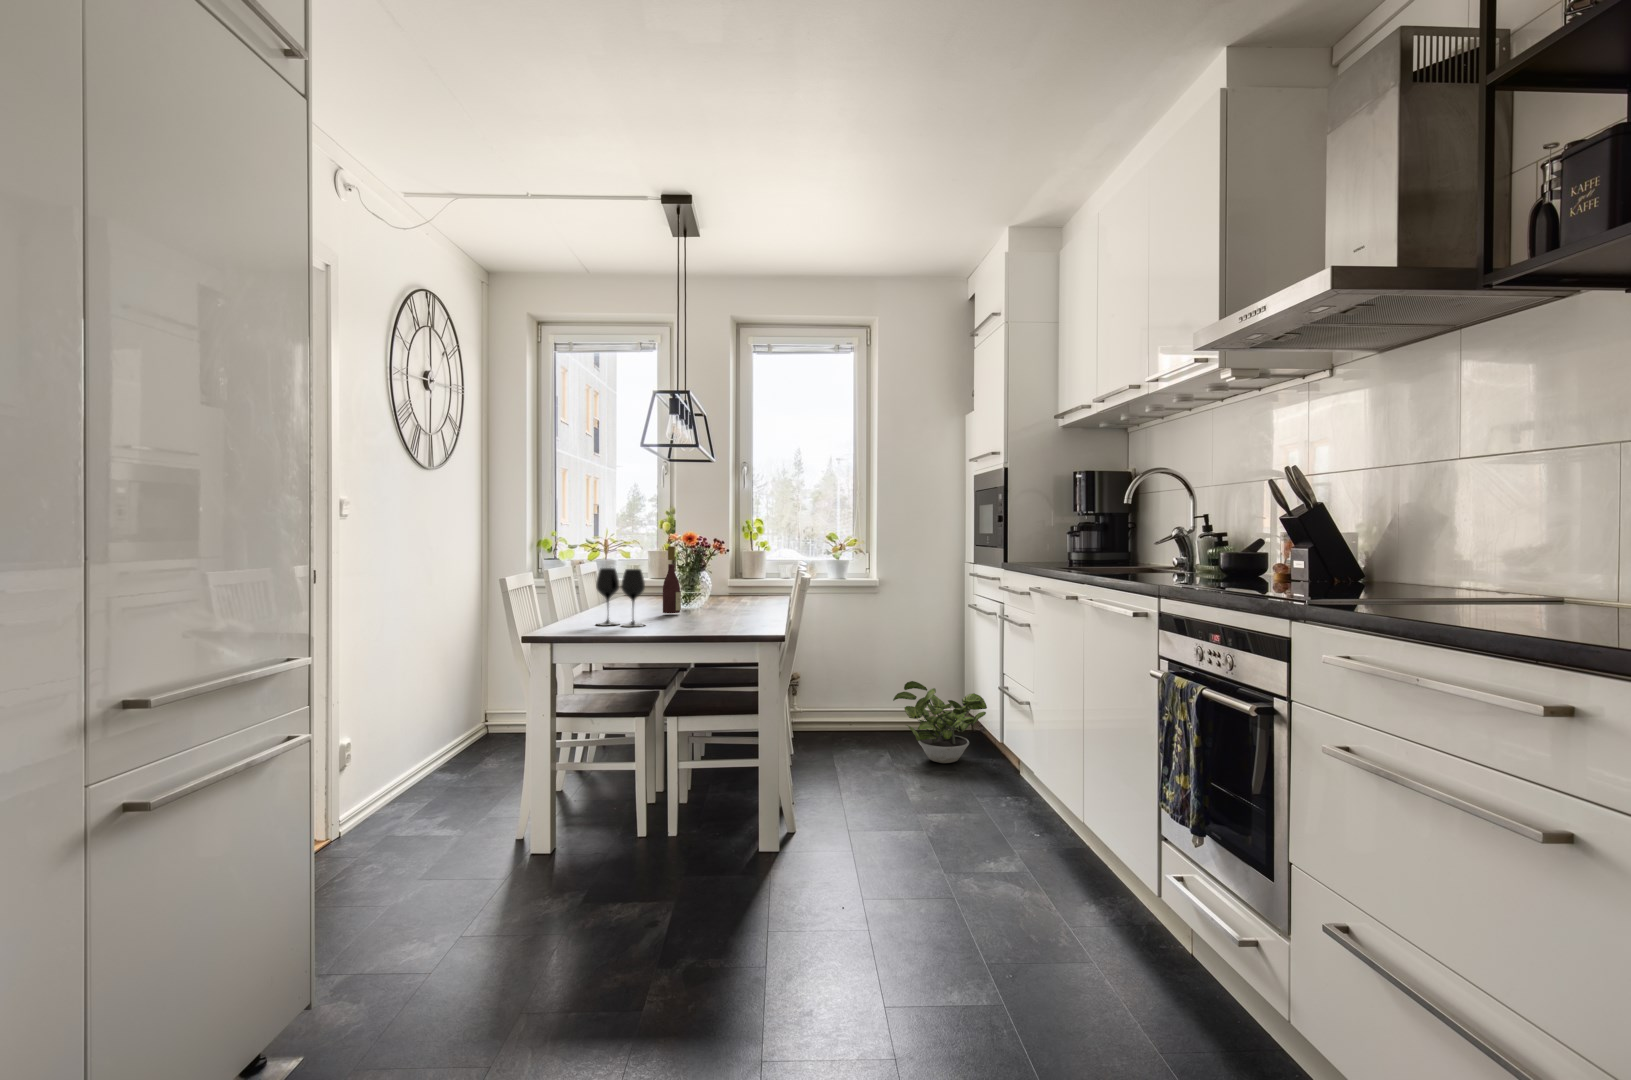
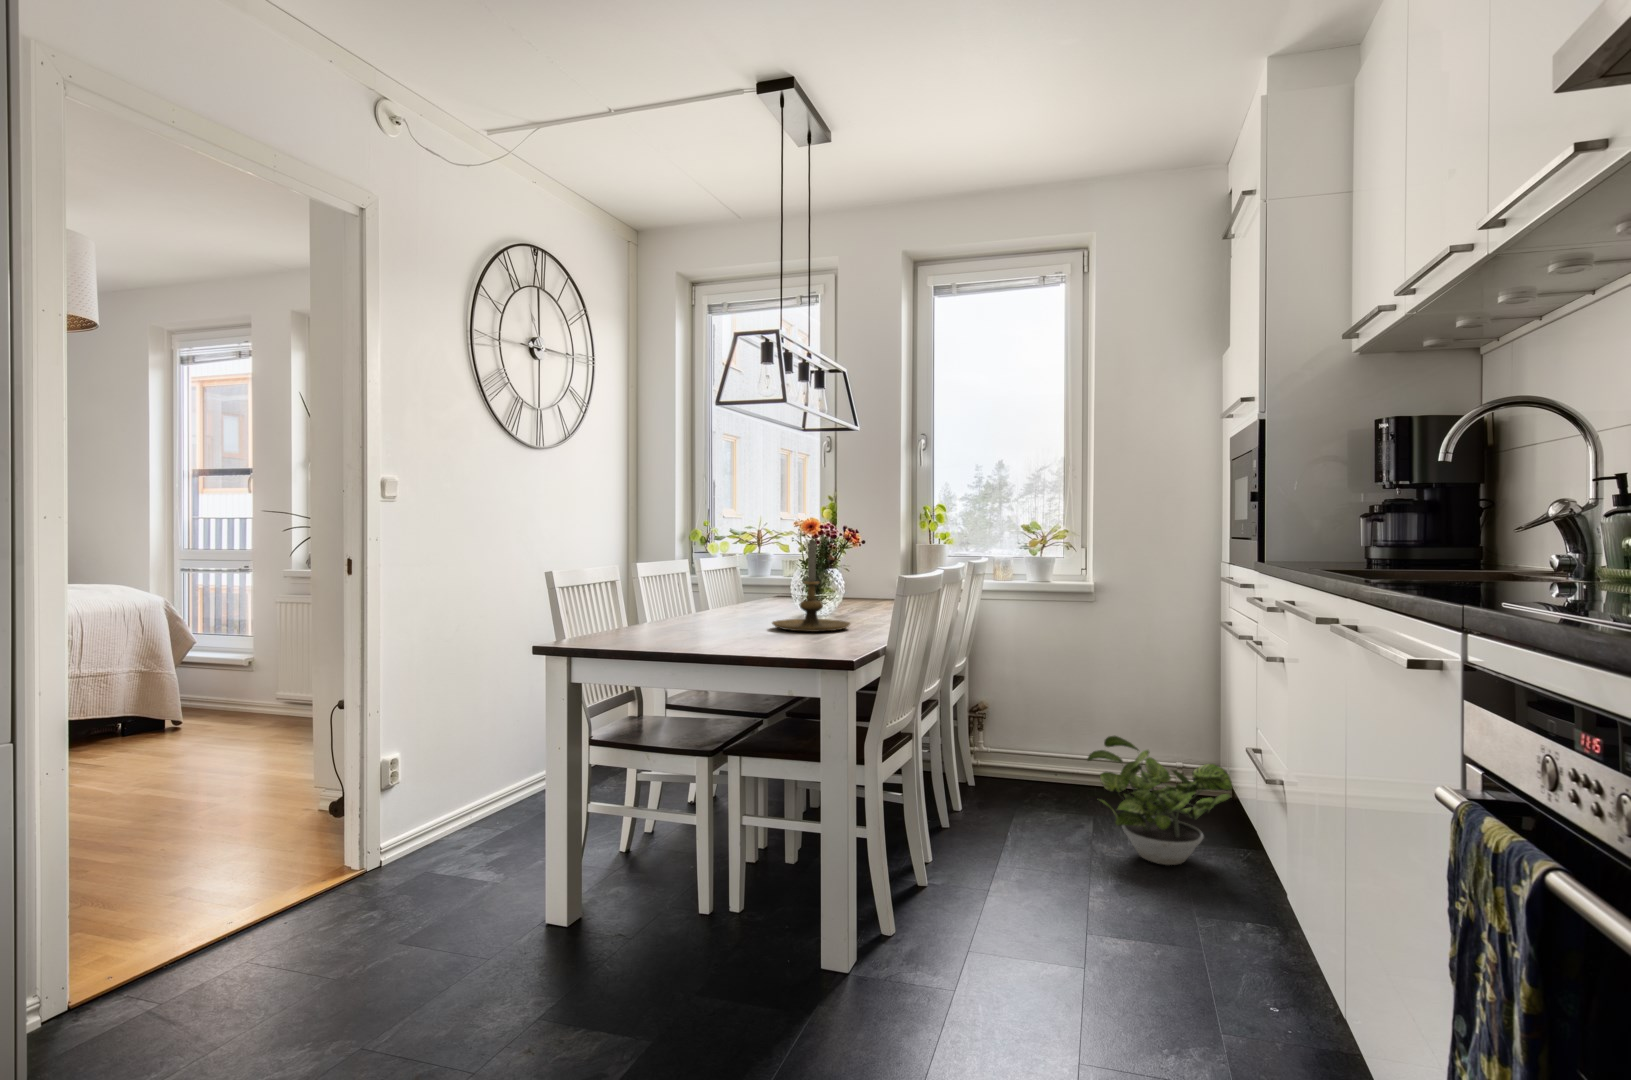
wine bottle: present [663,546,681,613] -> none [741,533,765,623]
candle holder: none [698,551,756,619] -> present [772,540,850,632]
wine glass: present [596,568,645,627] -> none [631,558,687,635]

